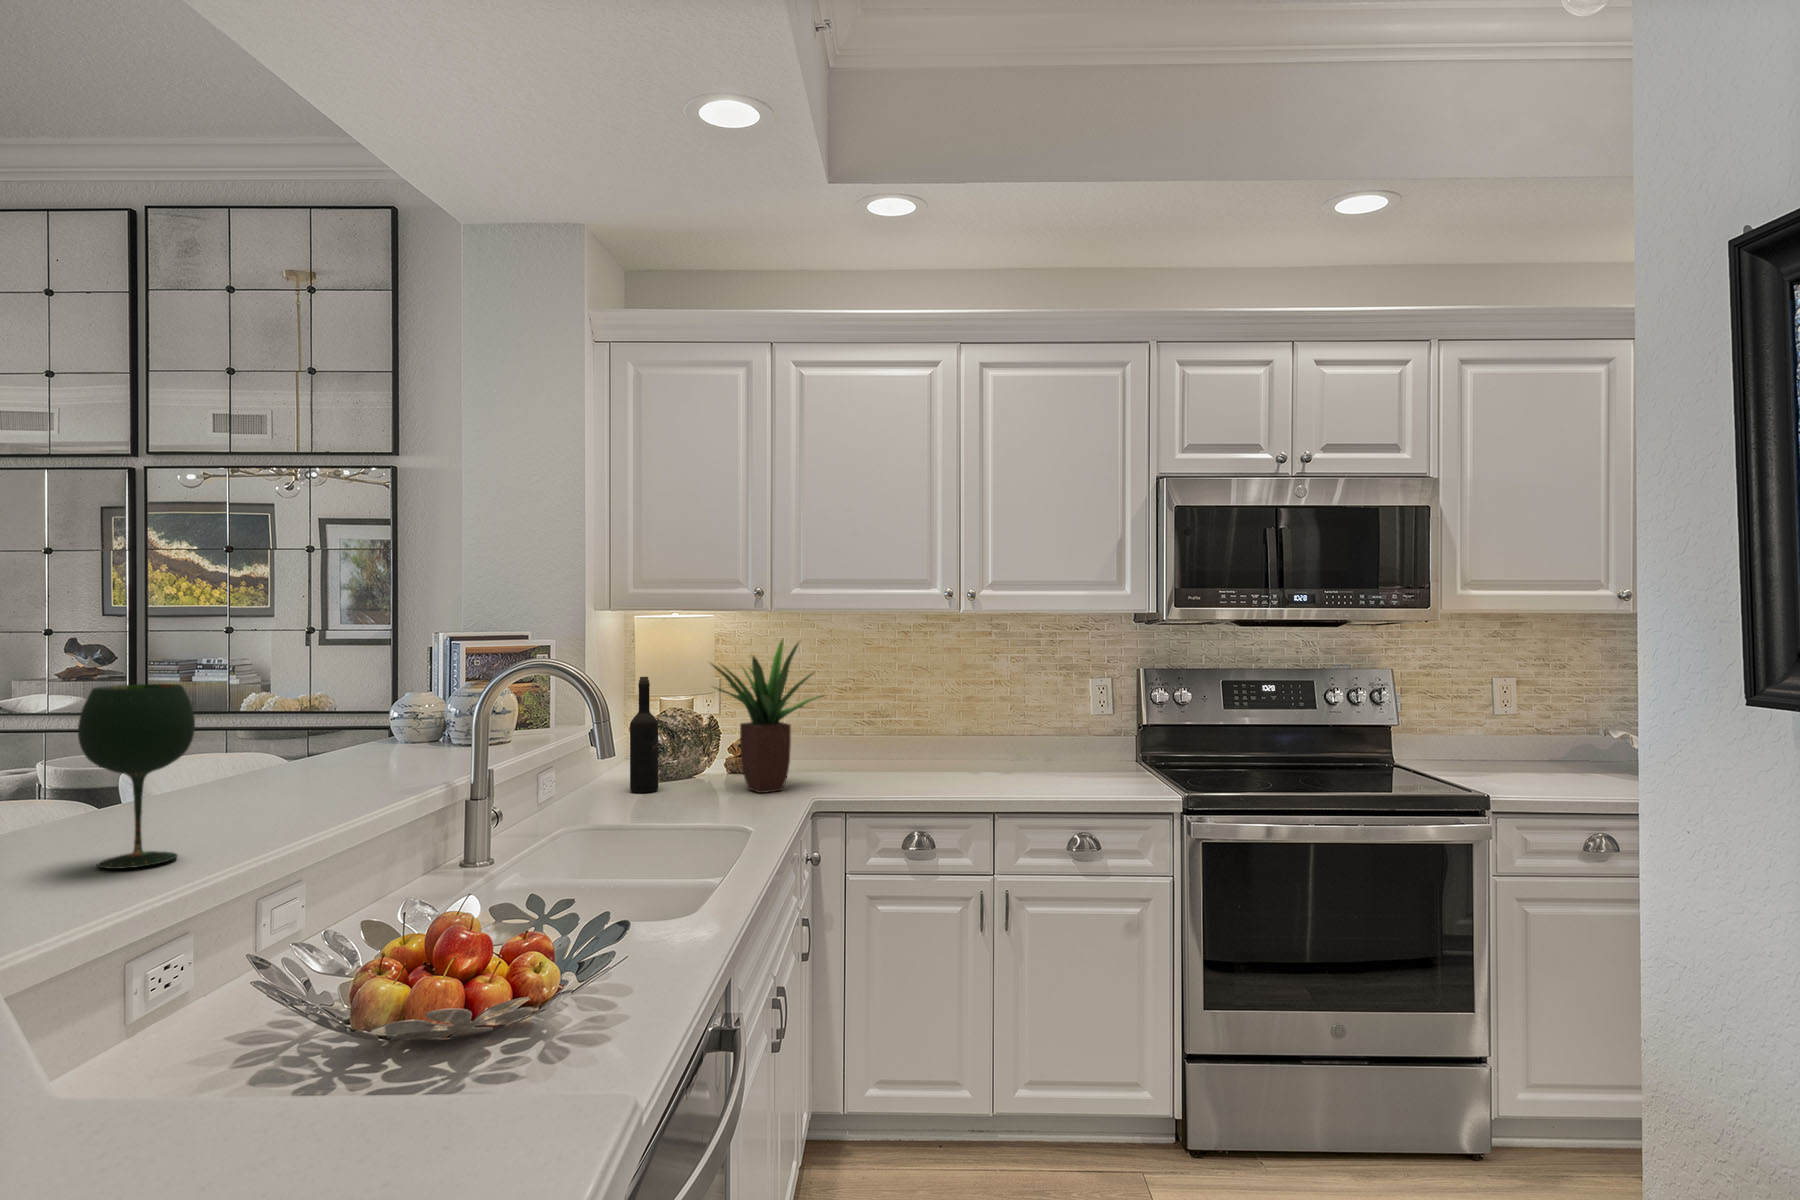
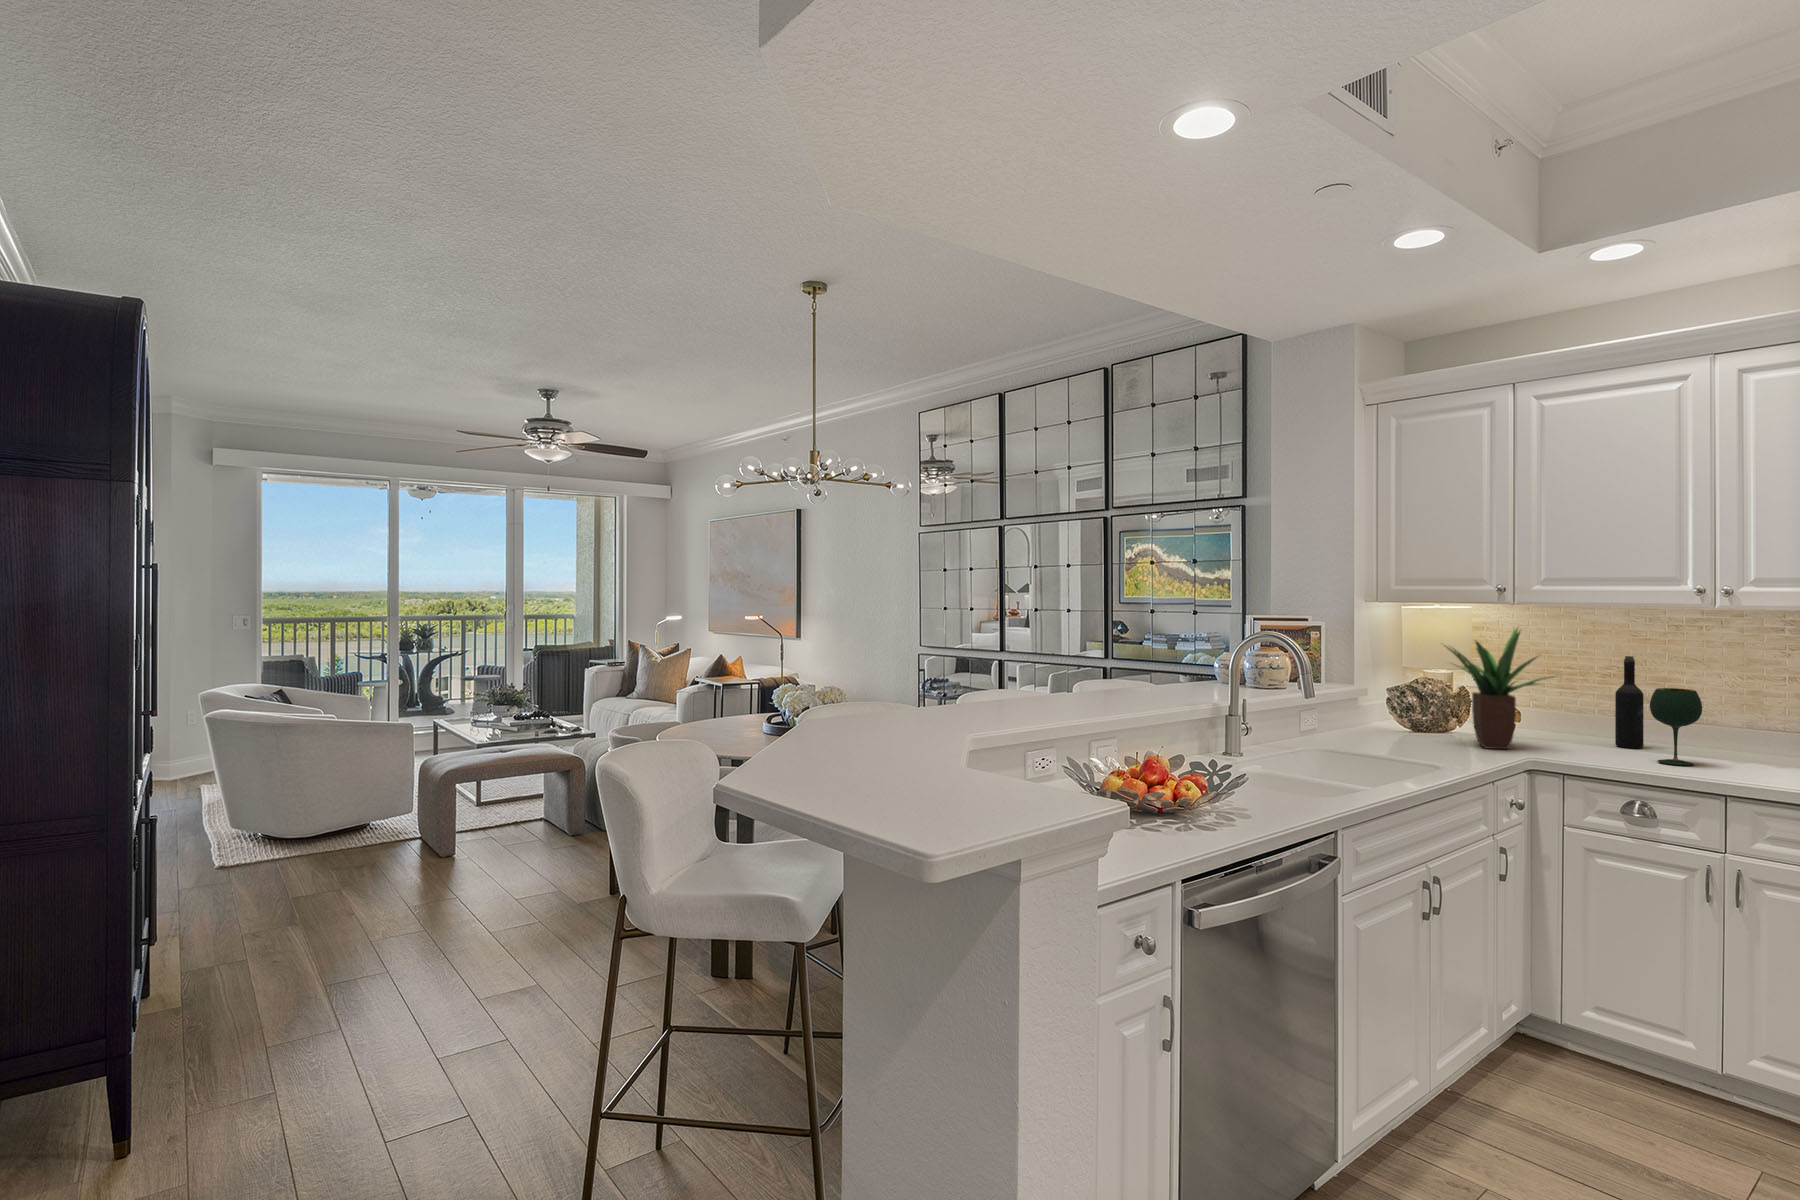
wine bottle: present [630,677,658,793] -> present [1615,656,1644,748]
wine glass: present [78,684,195,869] -> present [1650,688,1702,765]

